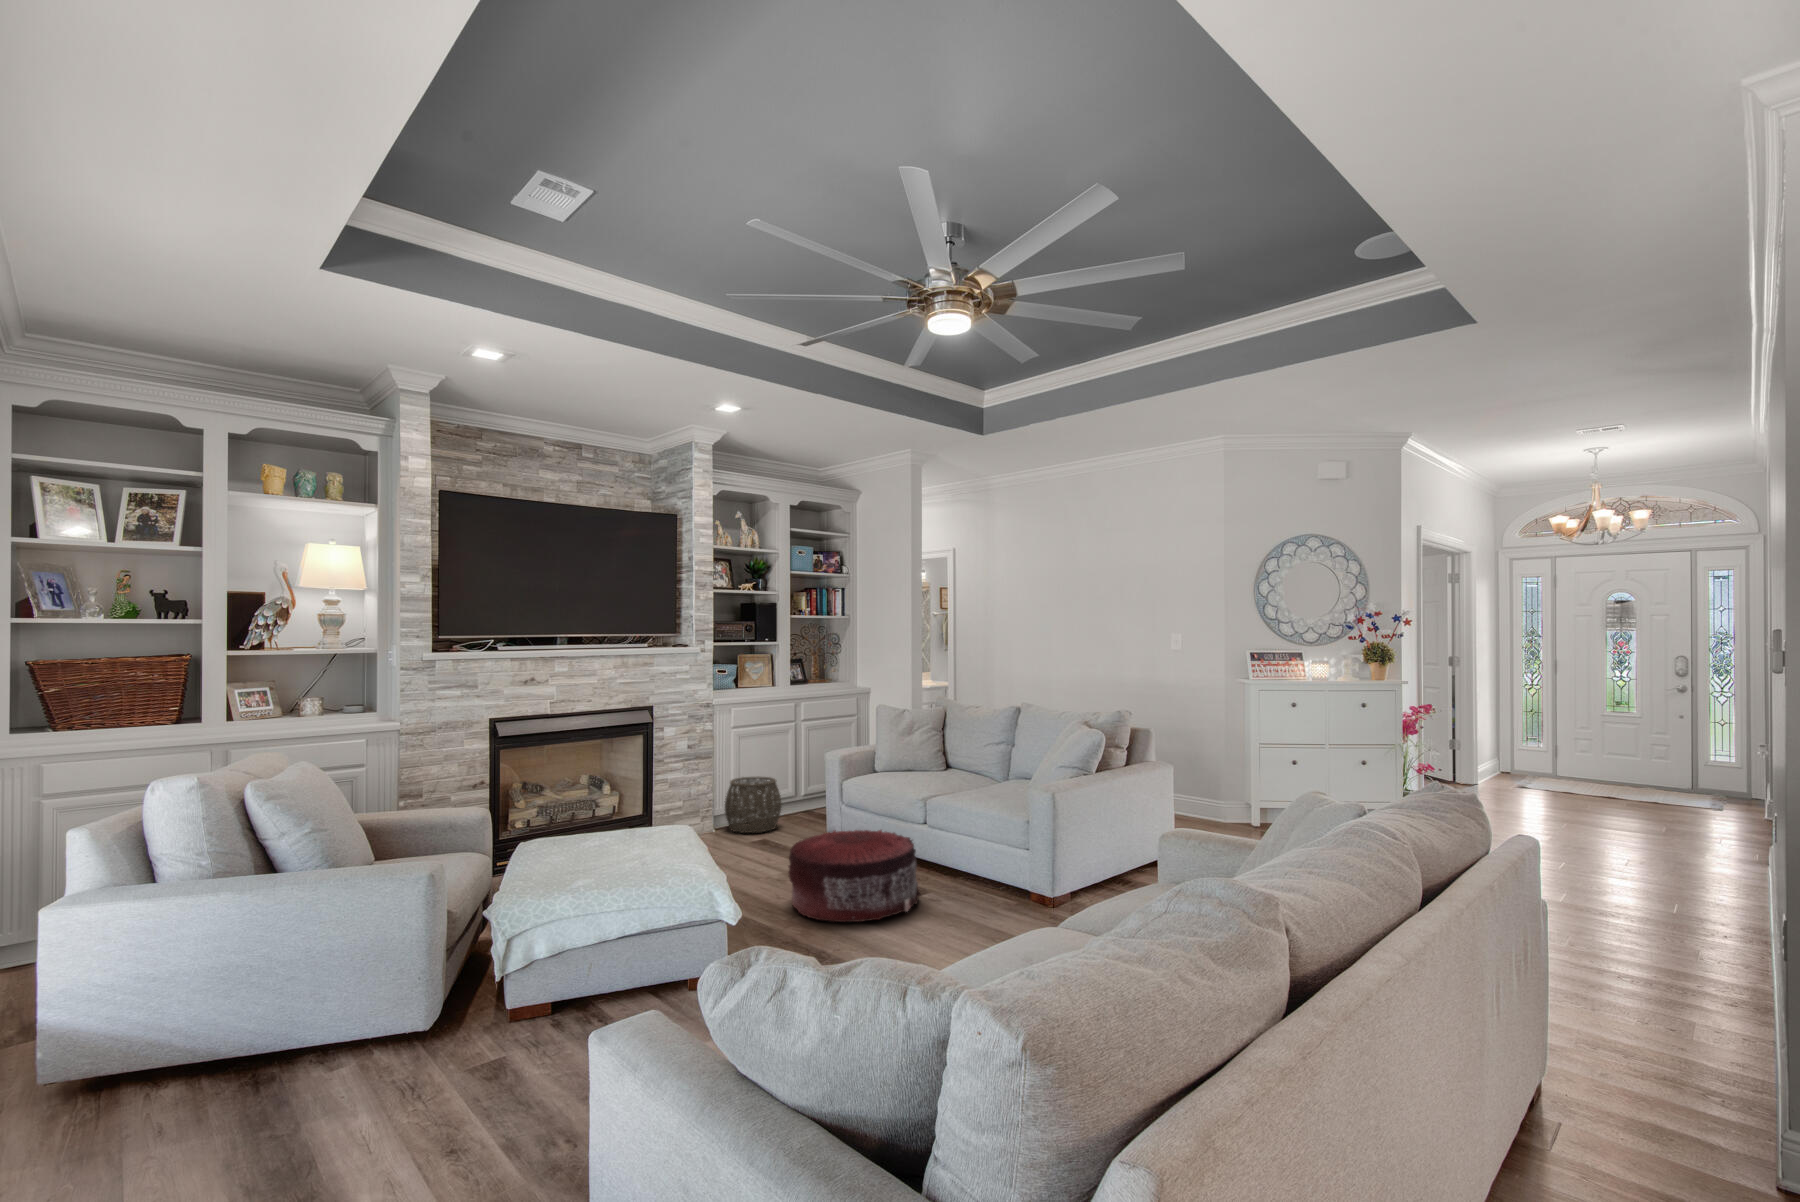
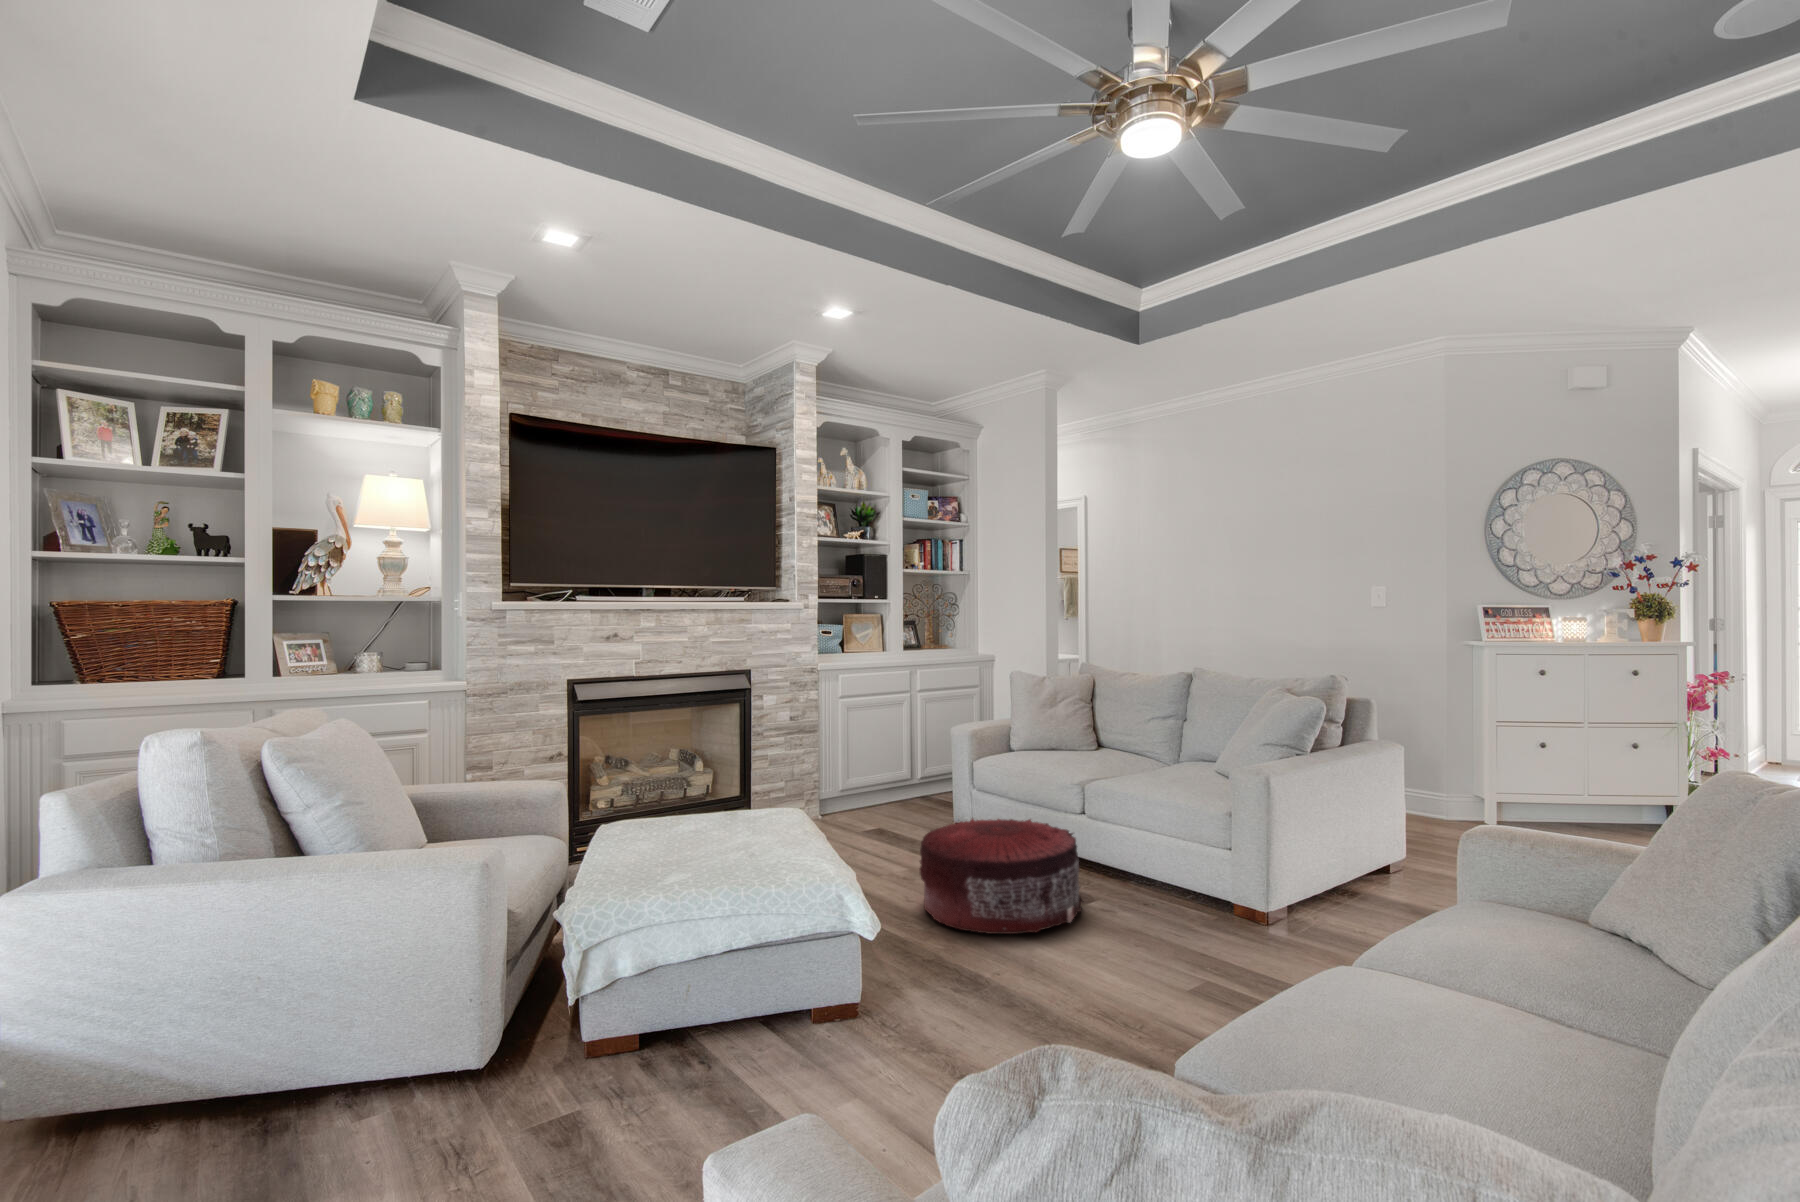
woven basket: present [725,776,782,833] -> none [831,754,898,820]

